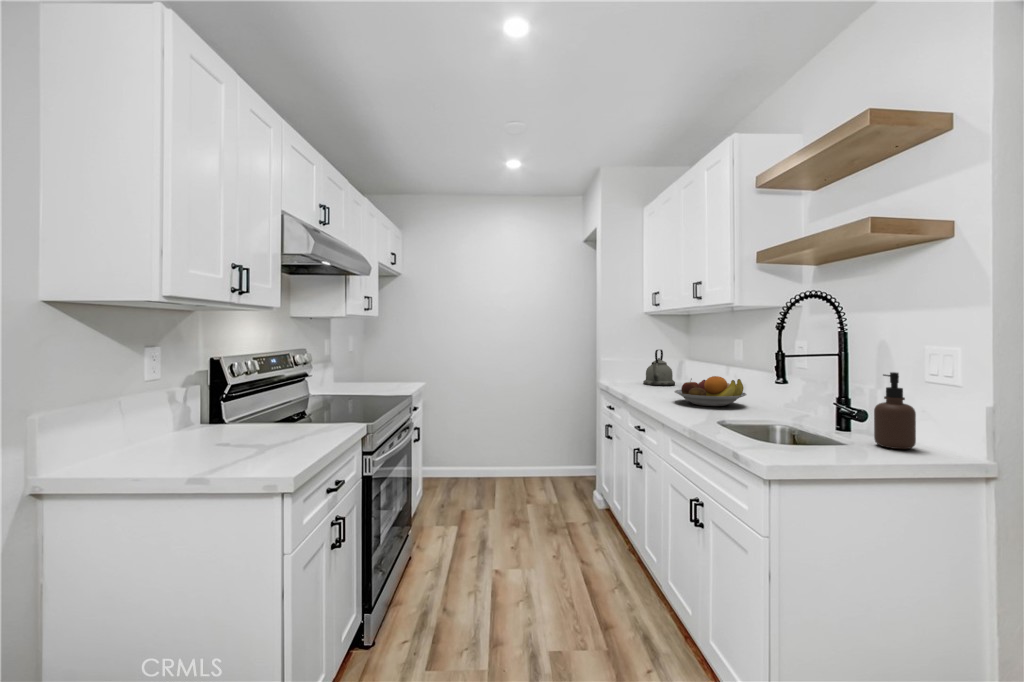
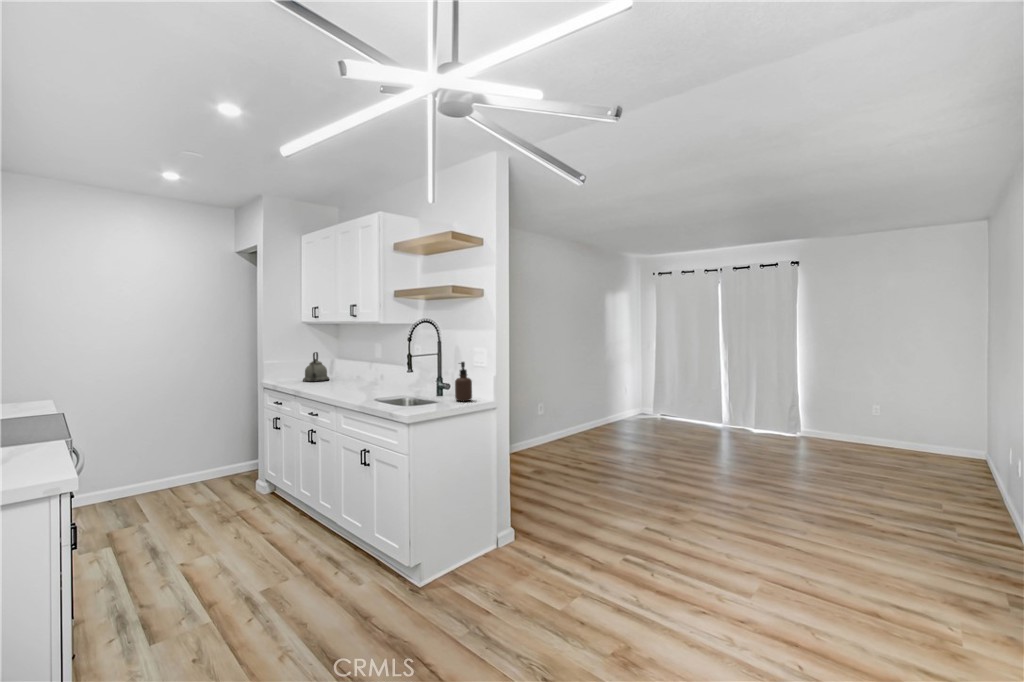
fruit bowl: present [675,376,746,406] -> none [337,370,387,392]

